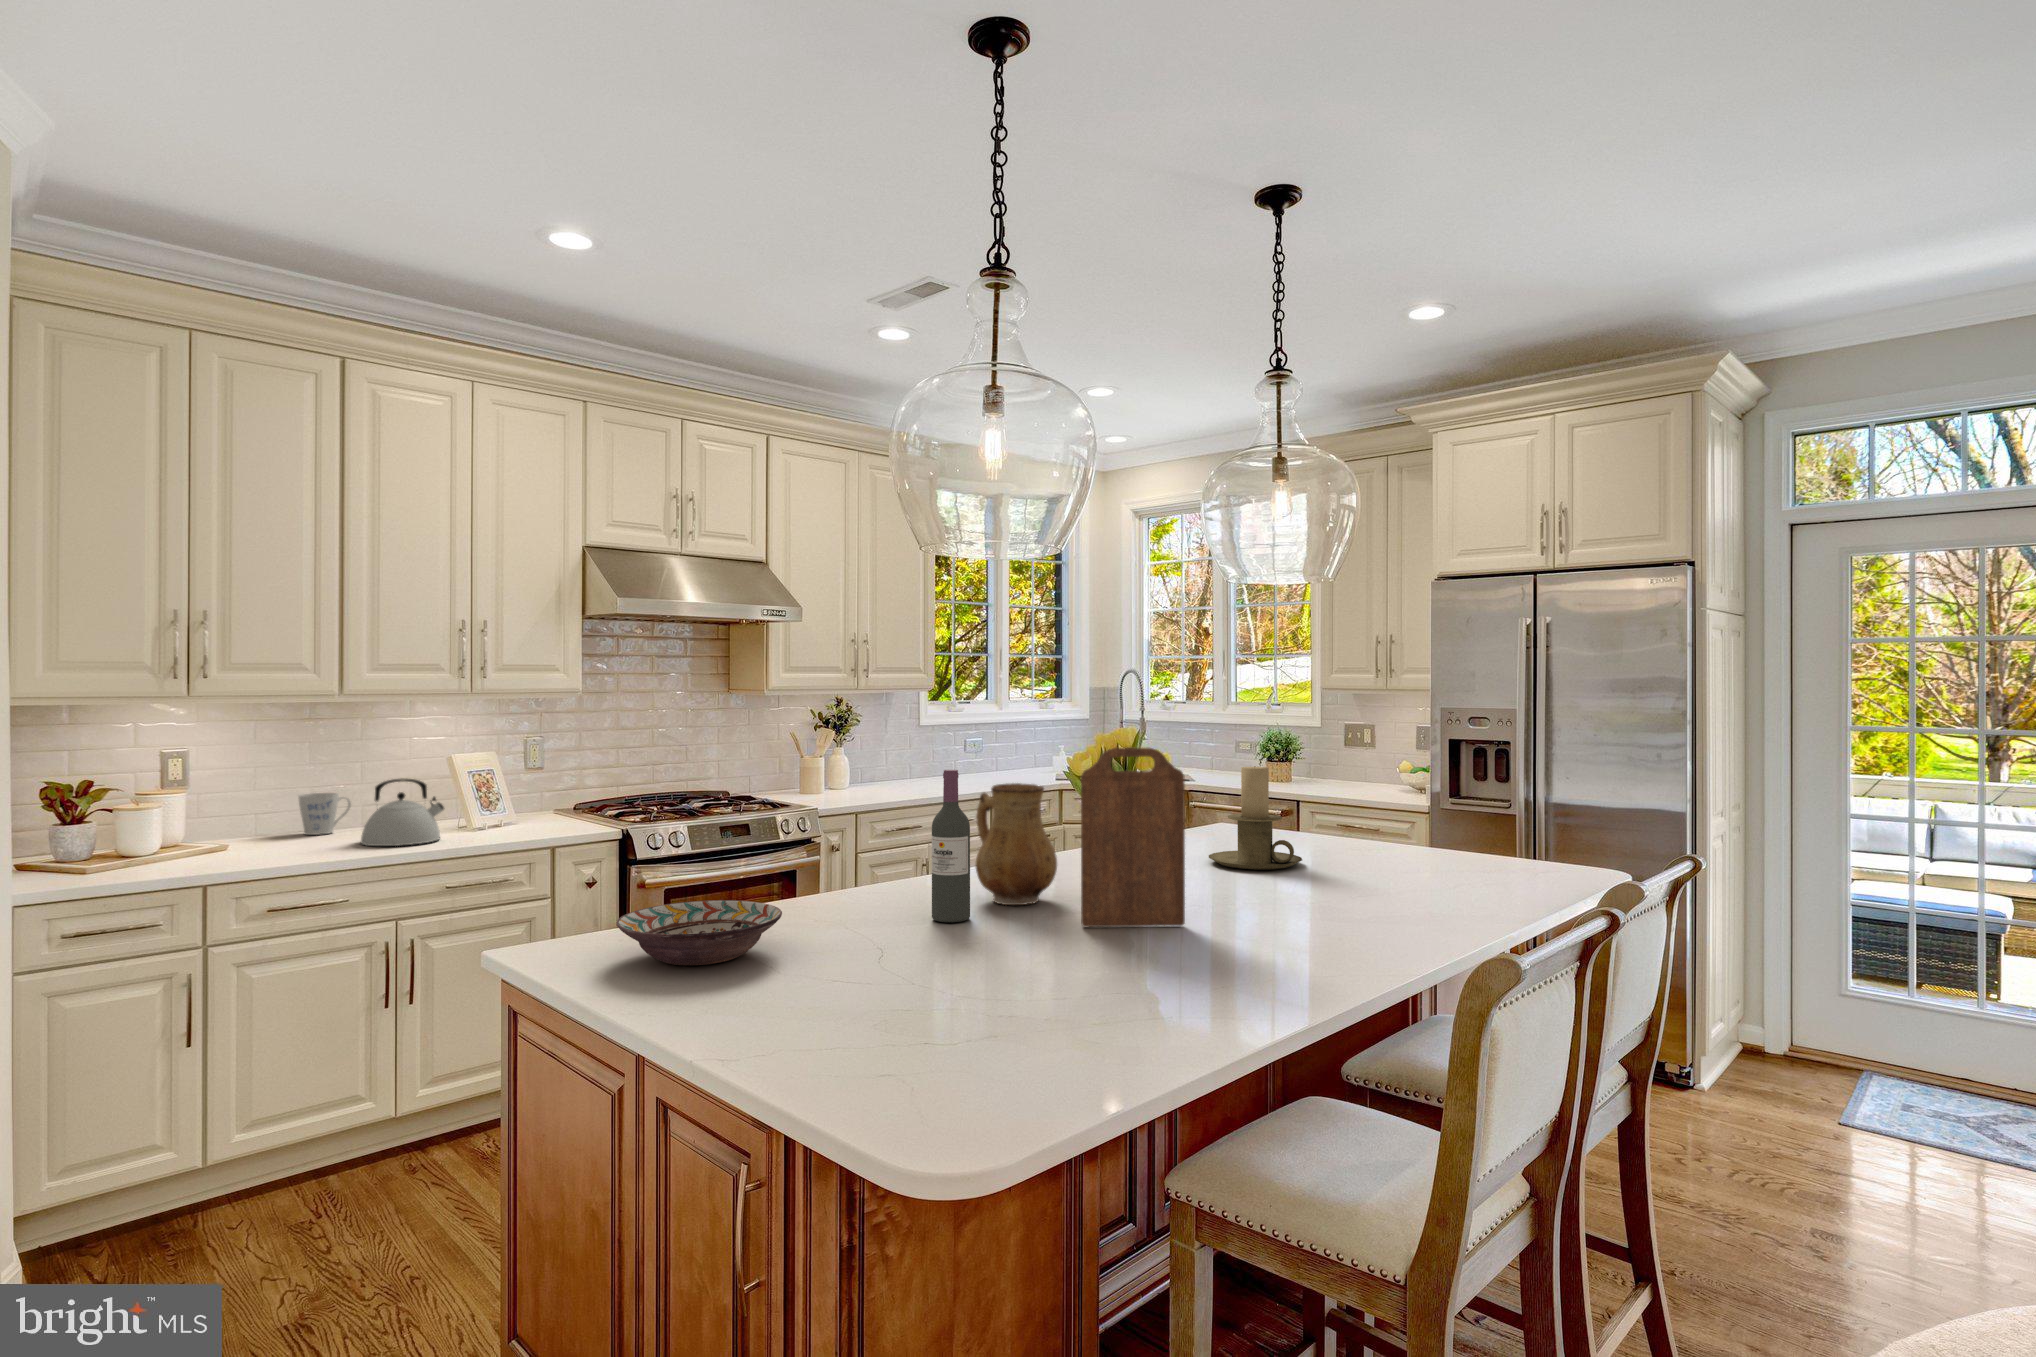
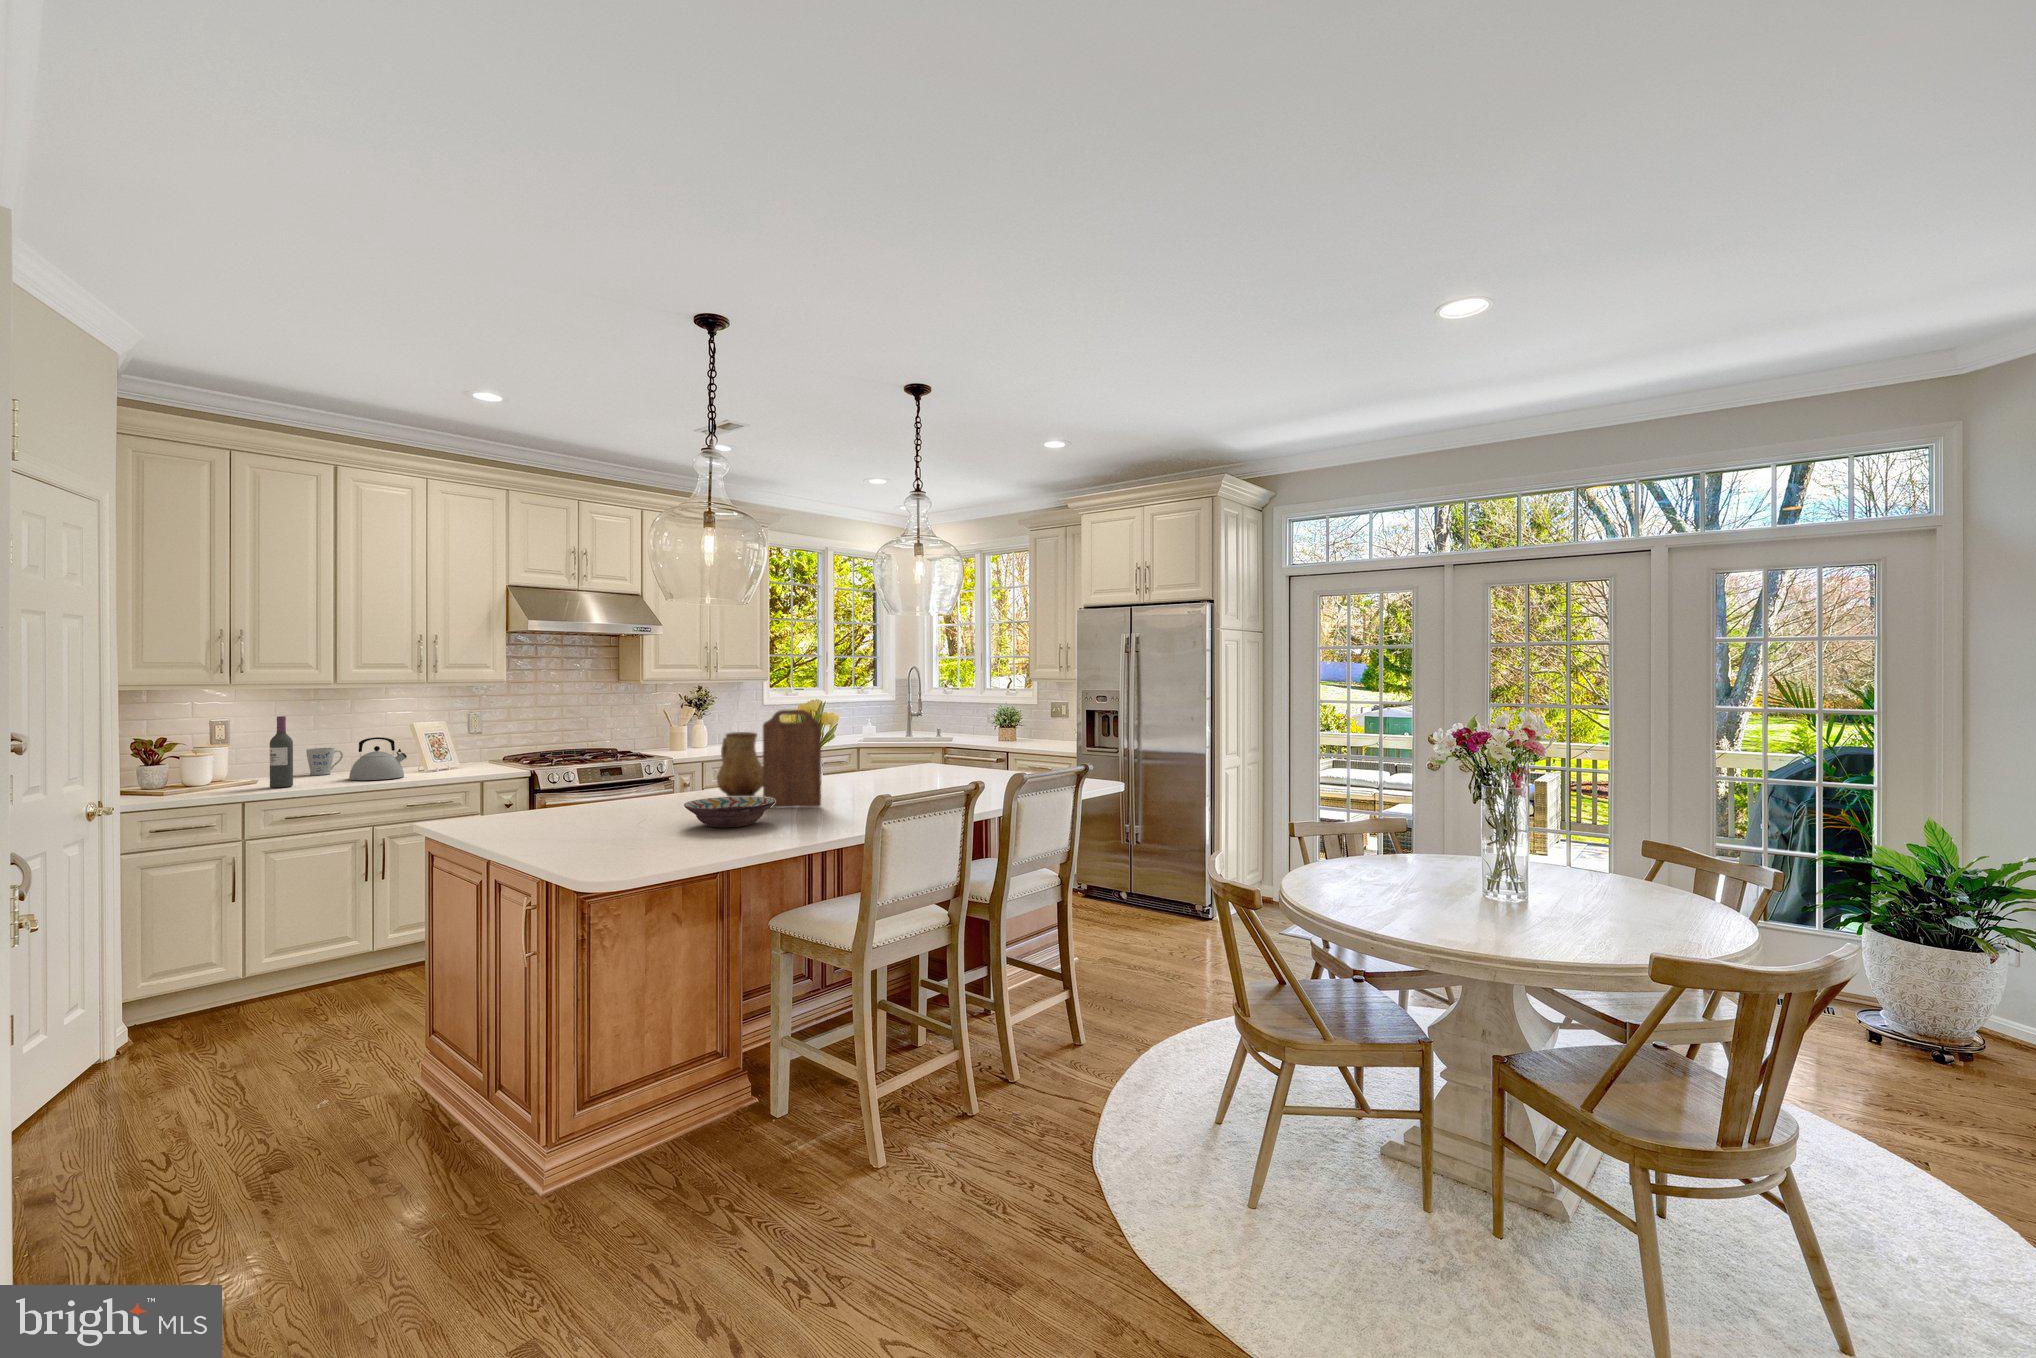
candle holder: present [1209,766,1302,870] -> none [880,724,935,784]
wine bottle: present [932,770,970,922] -> present [270,716,293,788]
decorative bowl: present [616,900,782,965] -> present [684,797,775,827]

